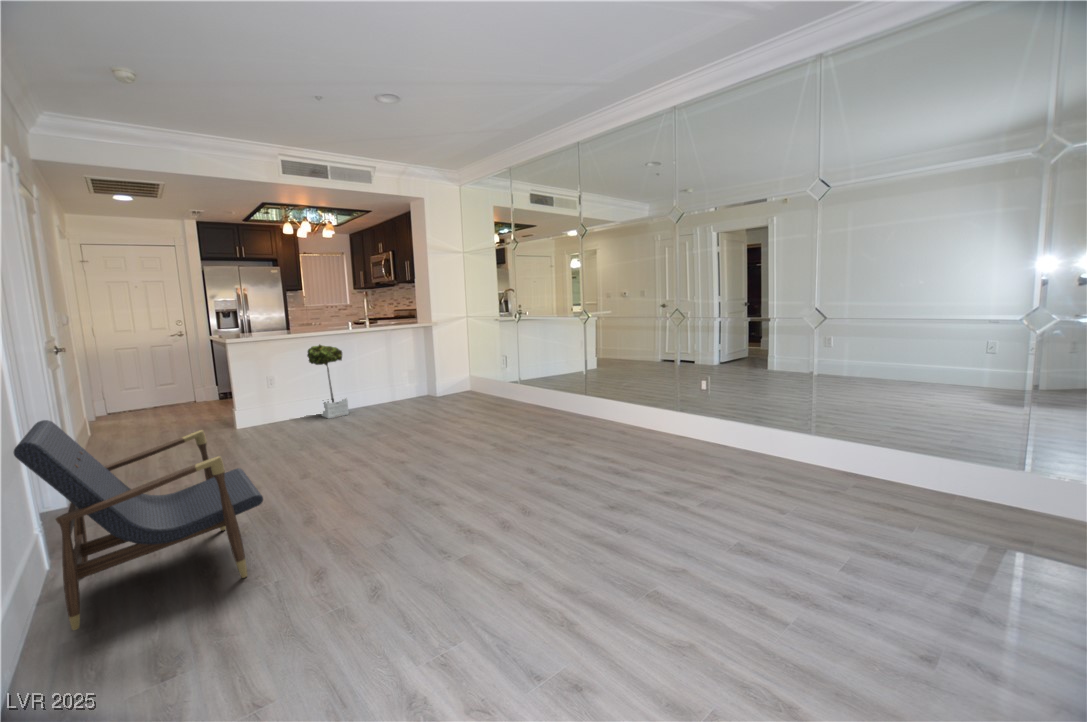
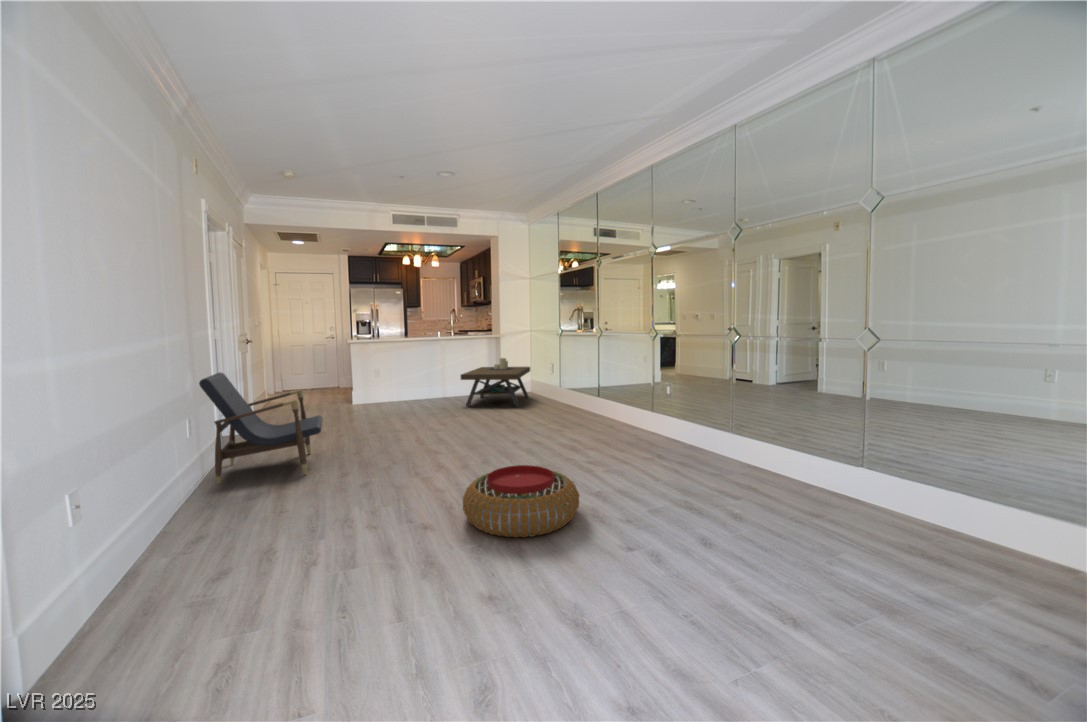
potted tree: present [307,345,349,419] -> none [404,347,430,403]
coffee table: none [397,351,473,417] -> present [461,358,530,407]
pouf: none [578,522,760,657] -> present [463,465,579,537]

